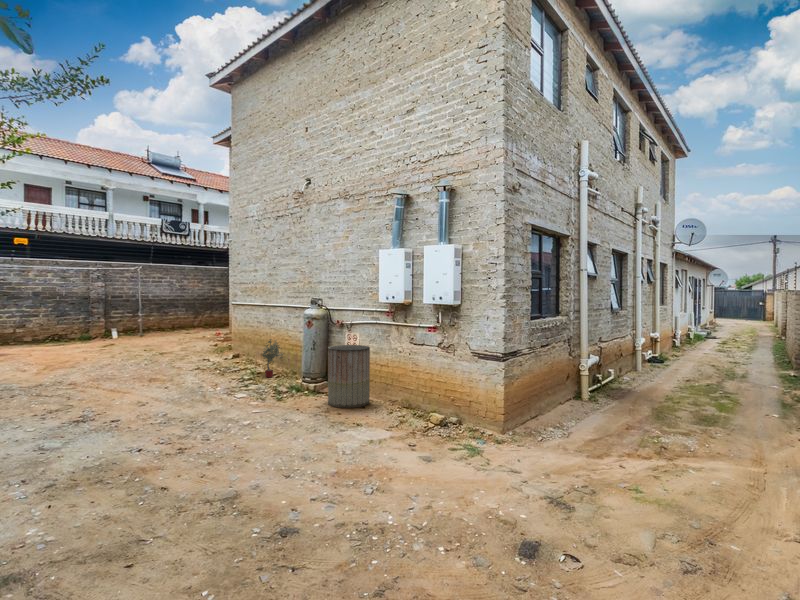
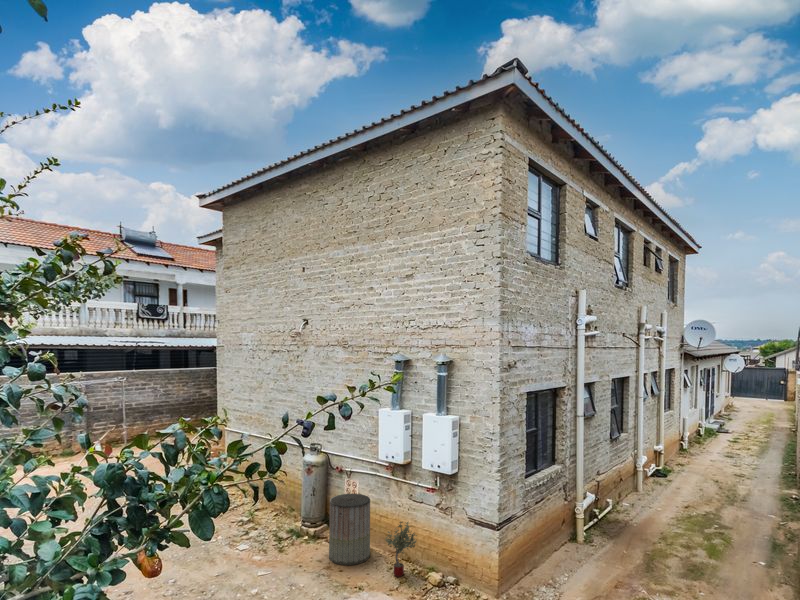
potted tree: present [262,339,283,378] -> present [385,522,417,577]

